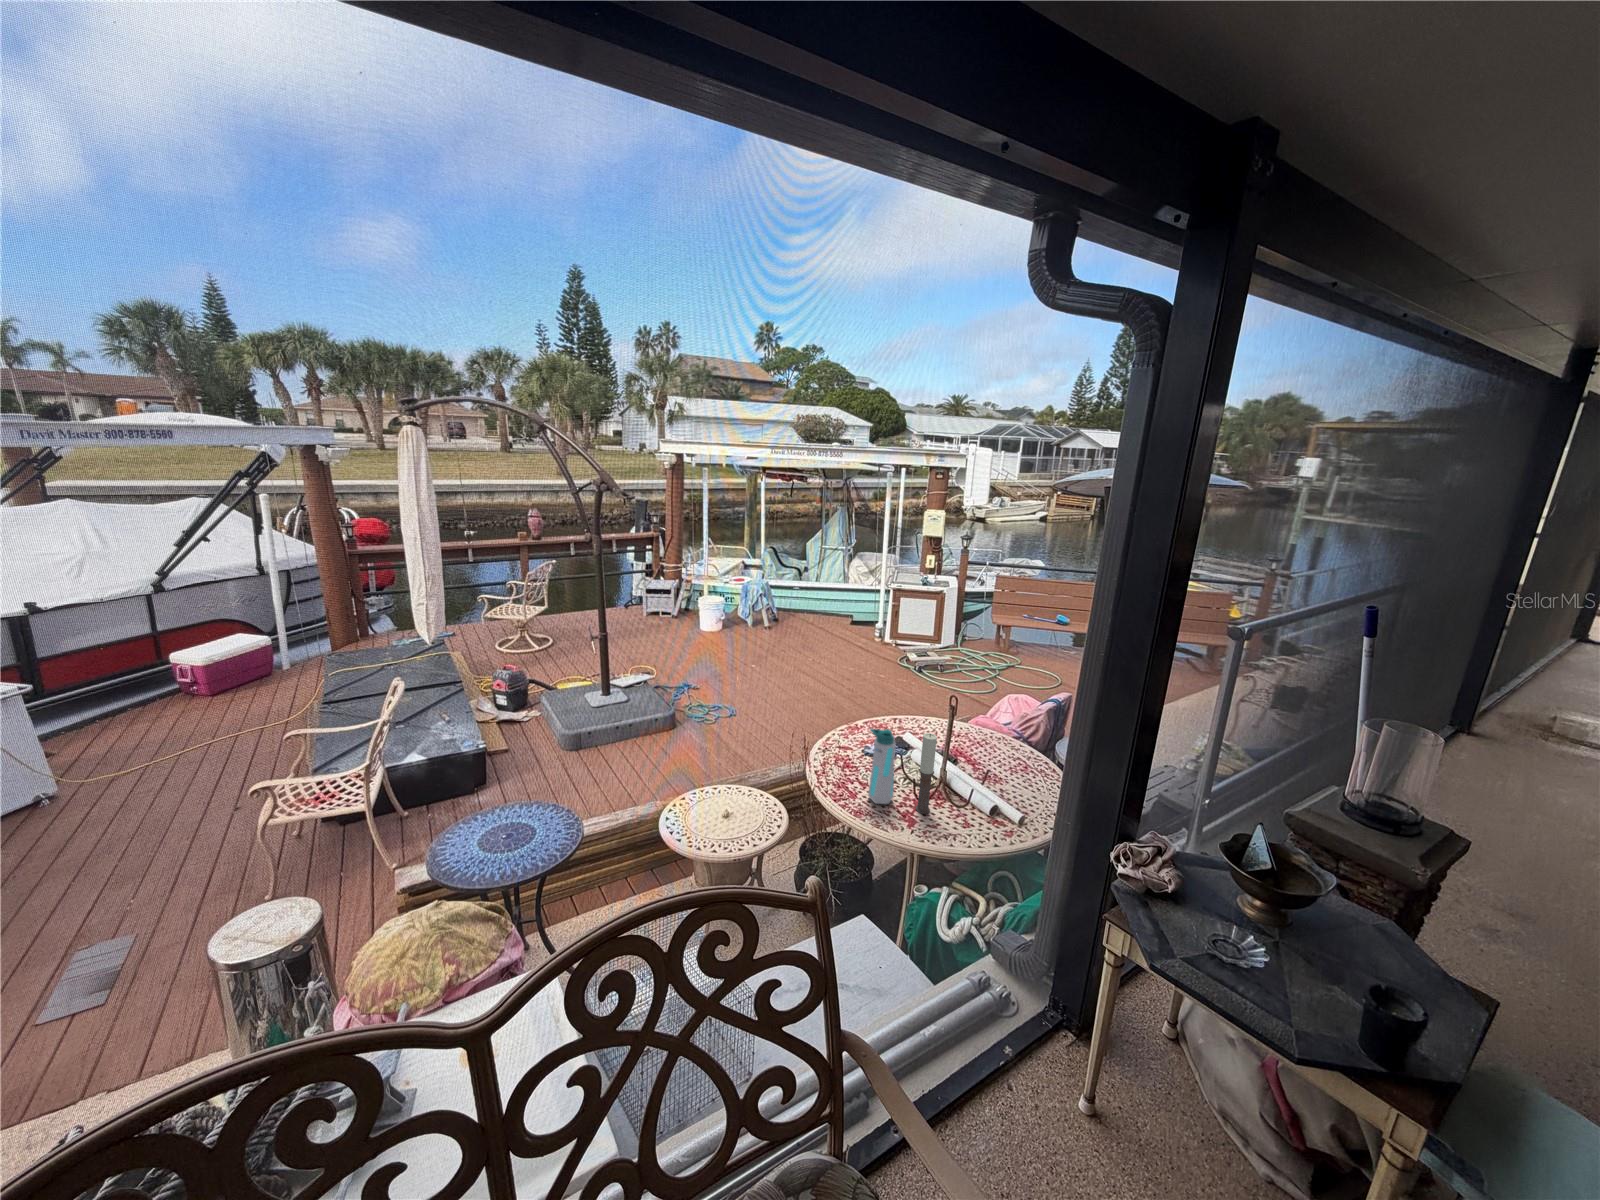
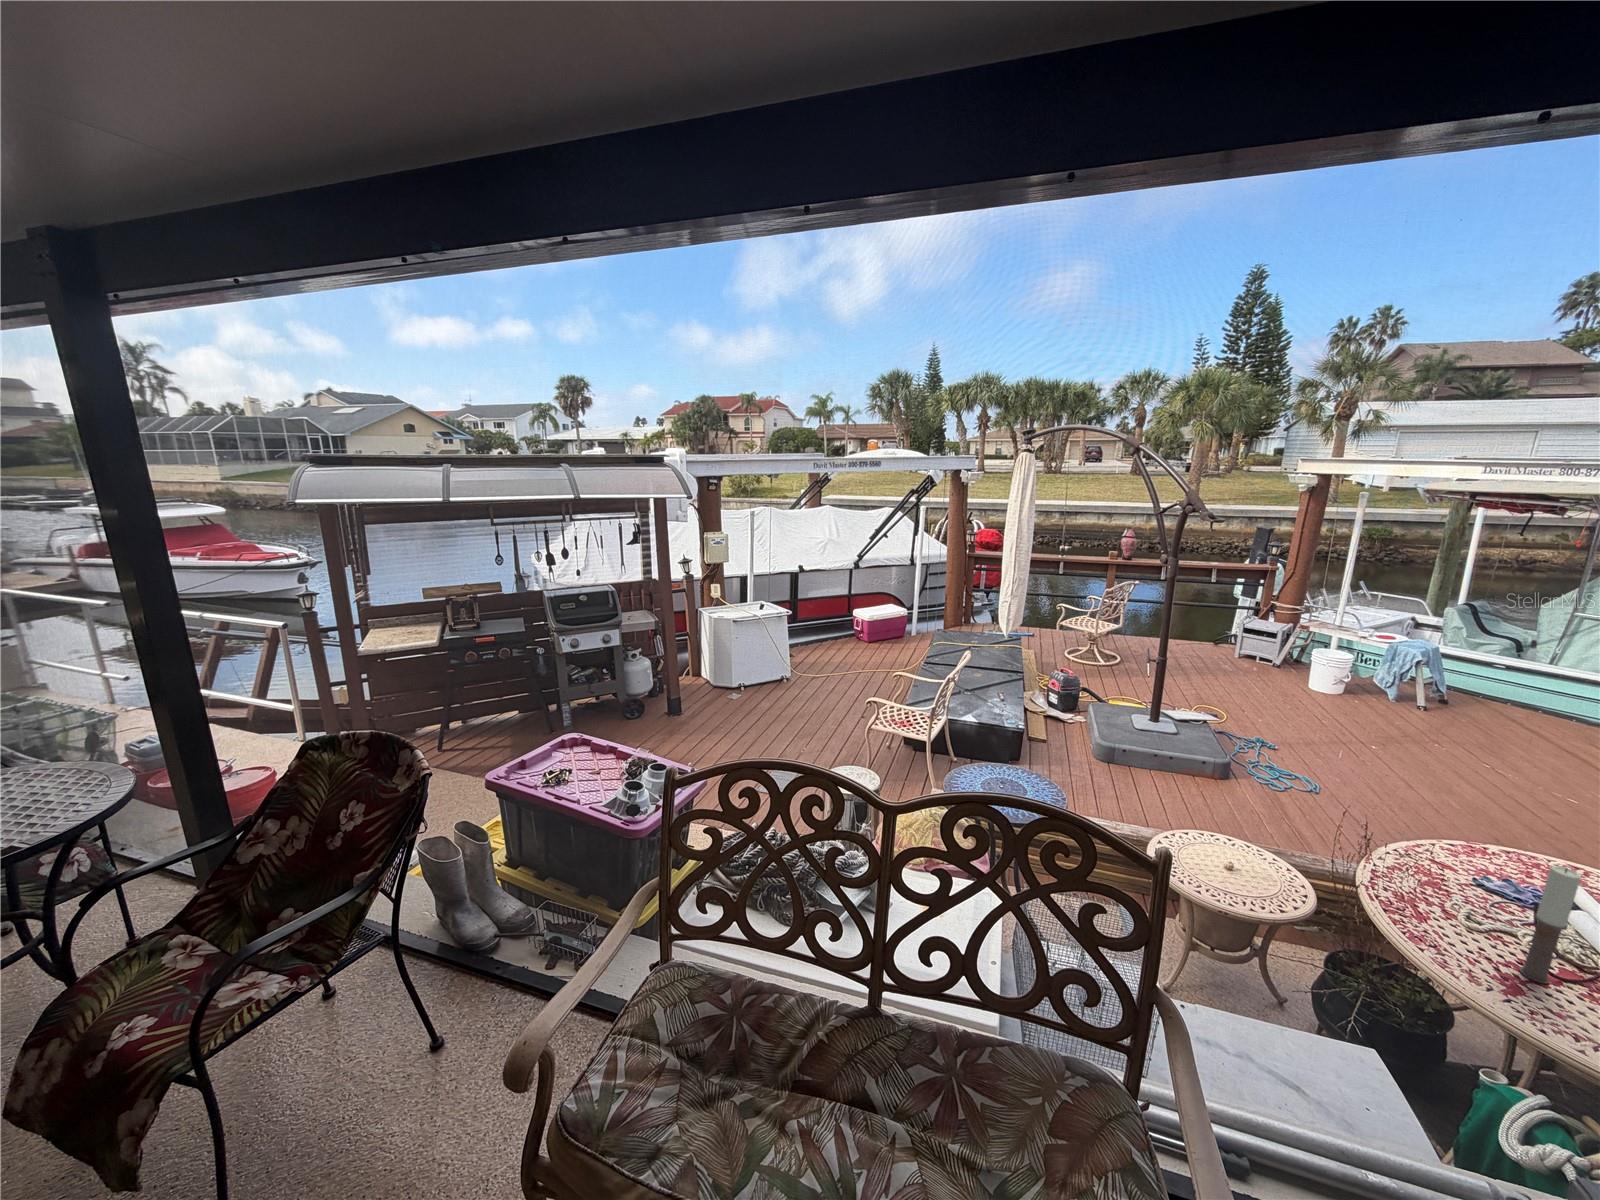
water bottle: present [868,729,896,804] -> none [1433,826,1498,939]

